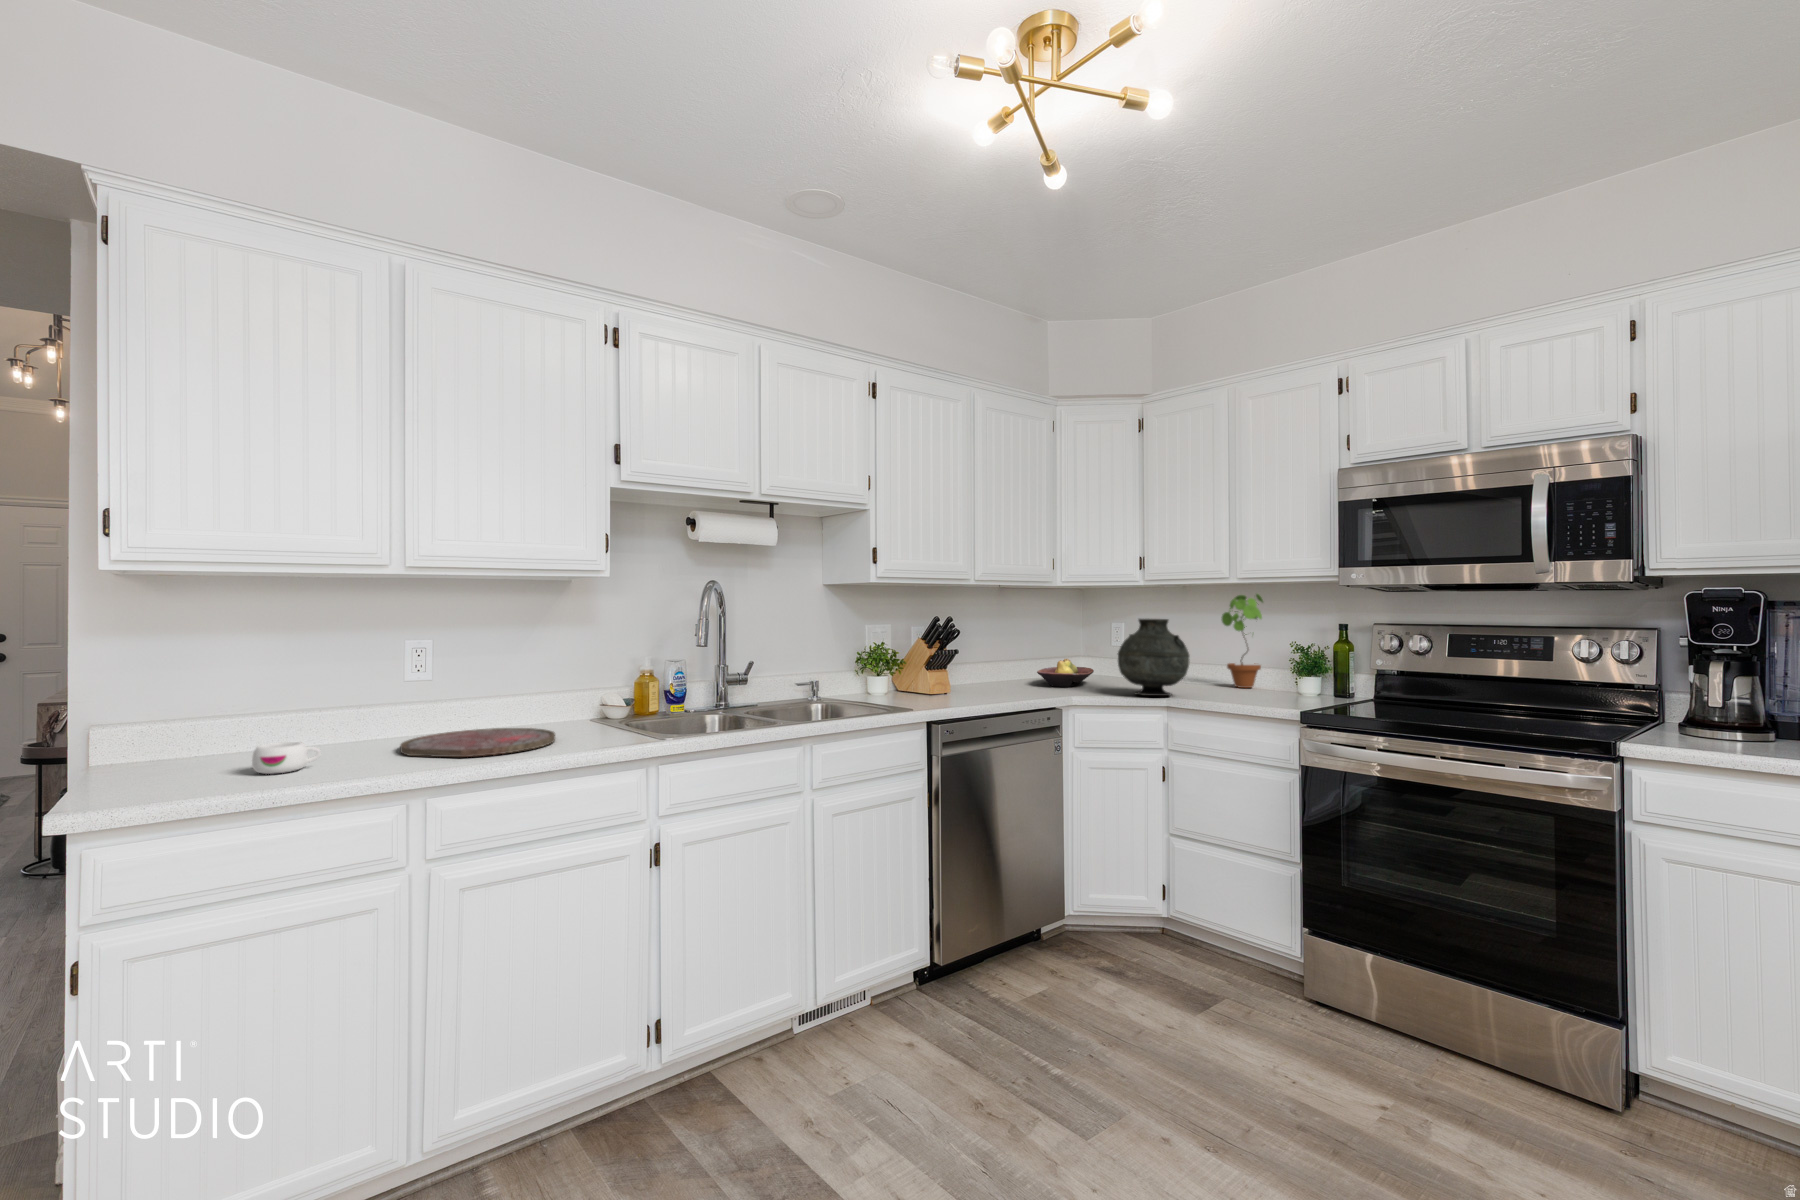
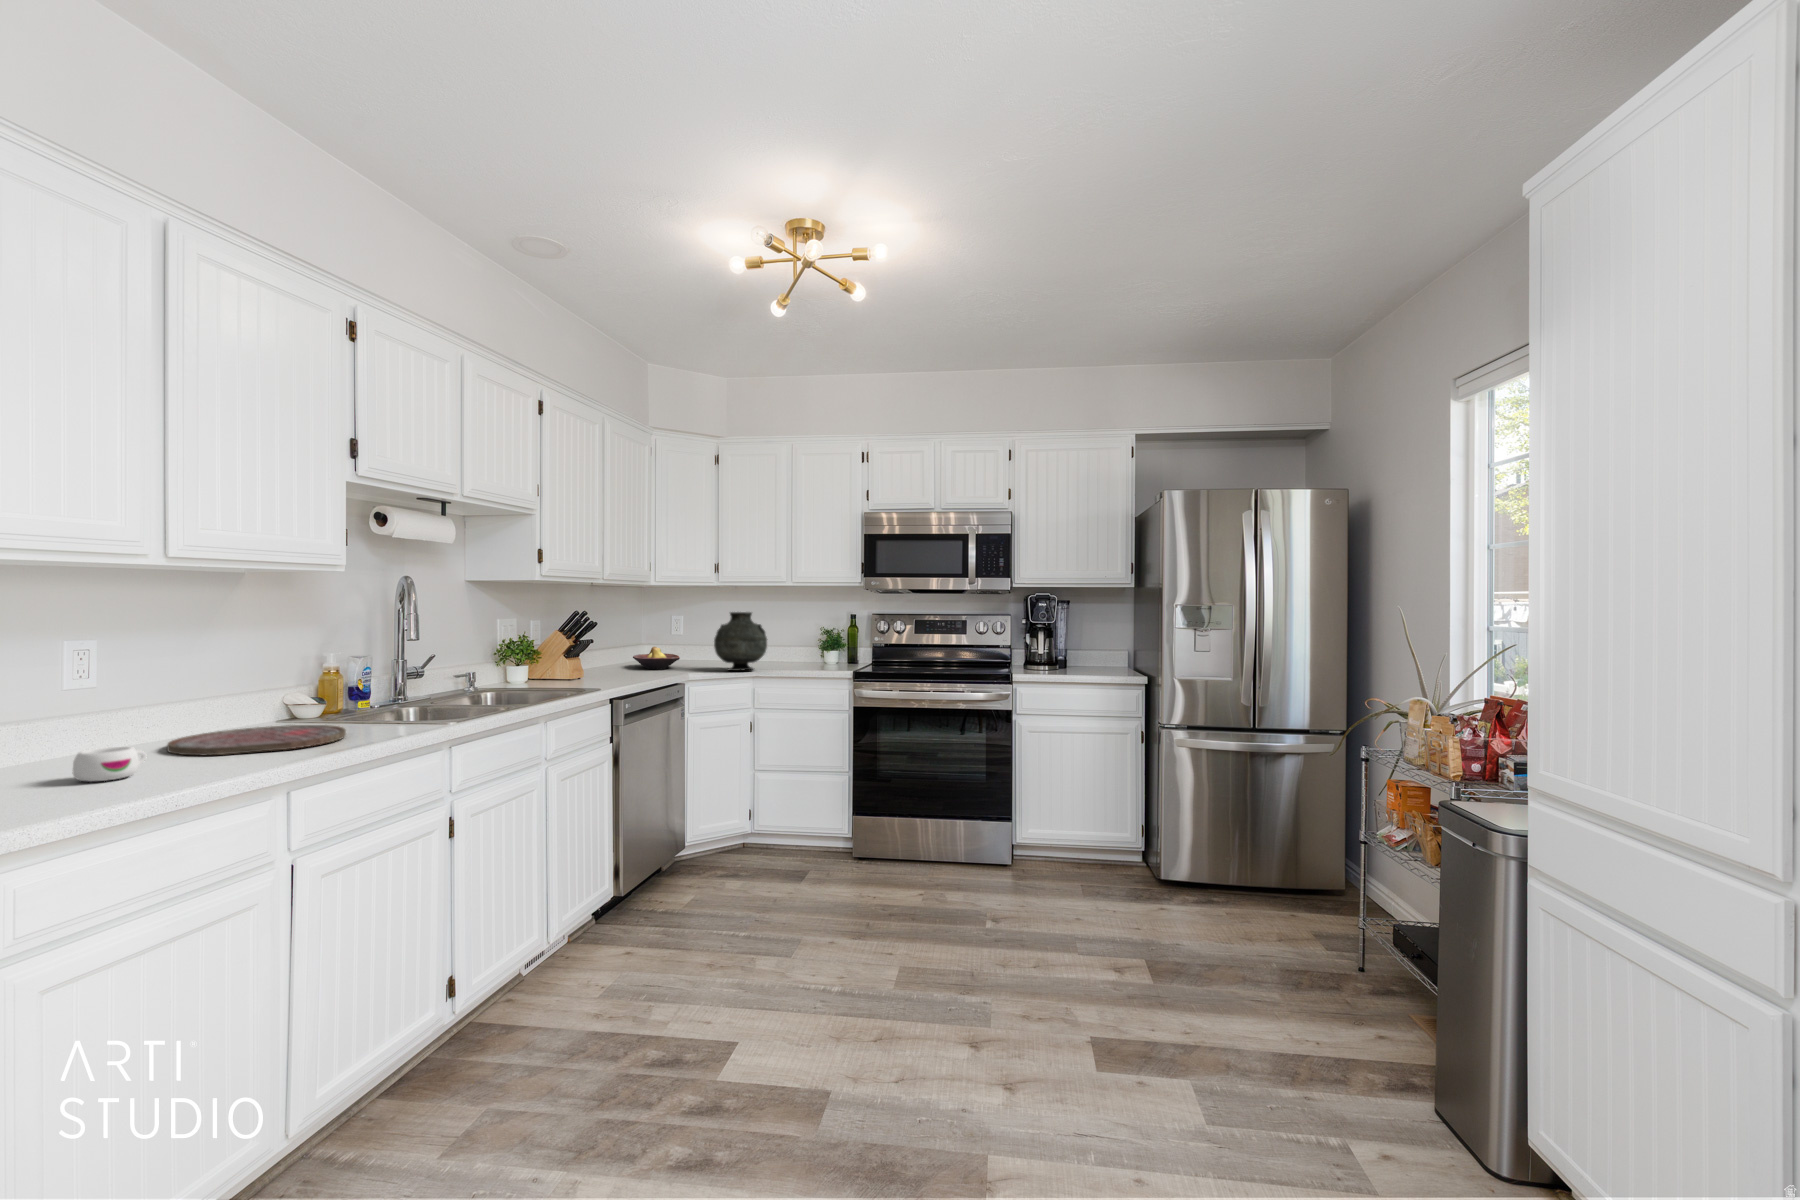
potted plant: present [1222,594,1263,688] -> none [772,594,798,663]

